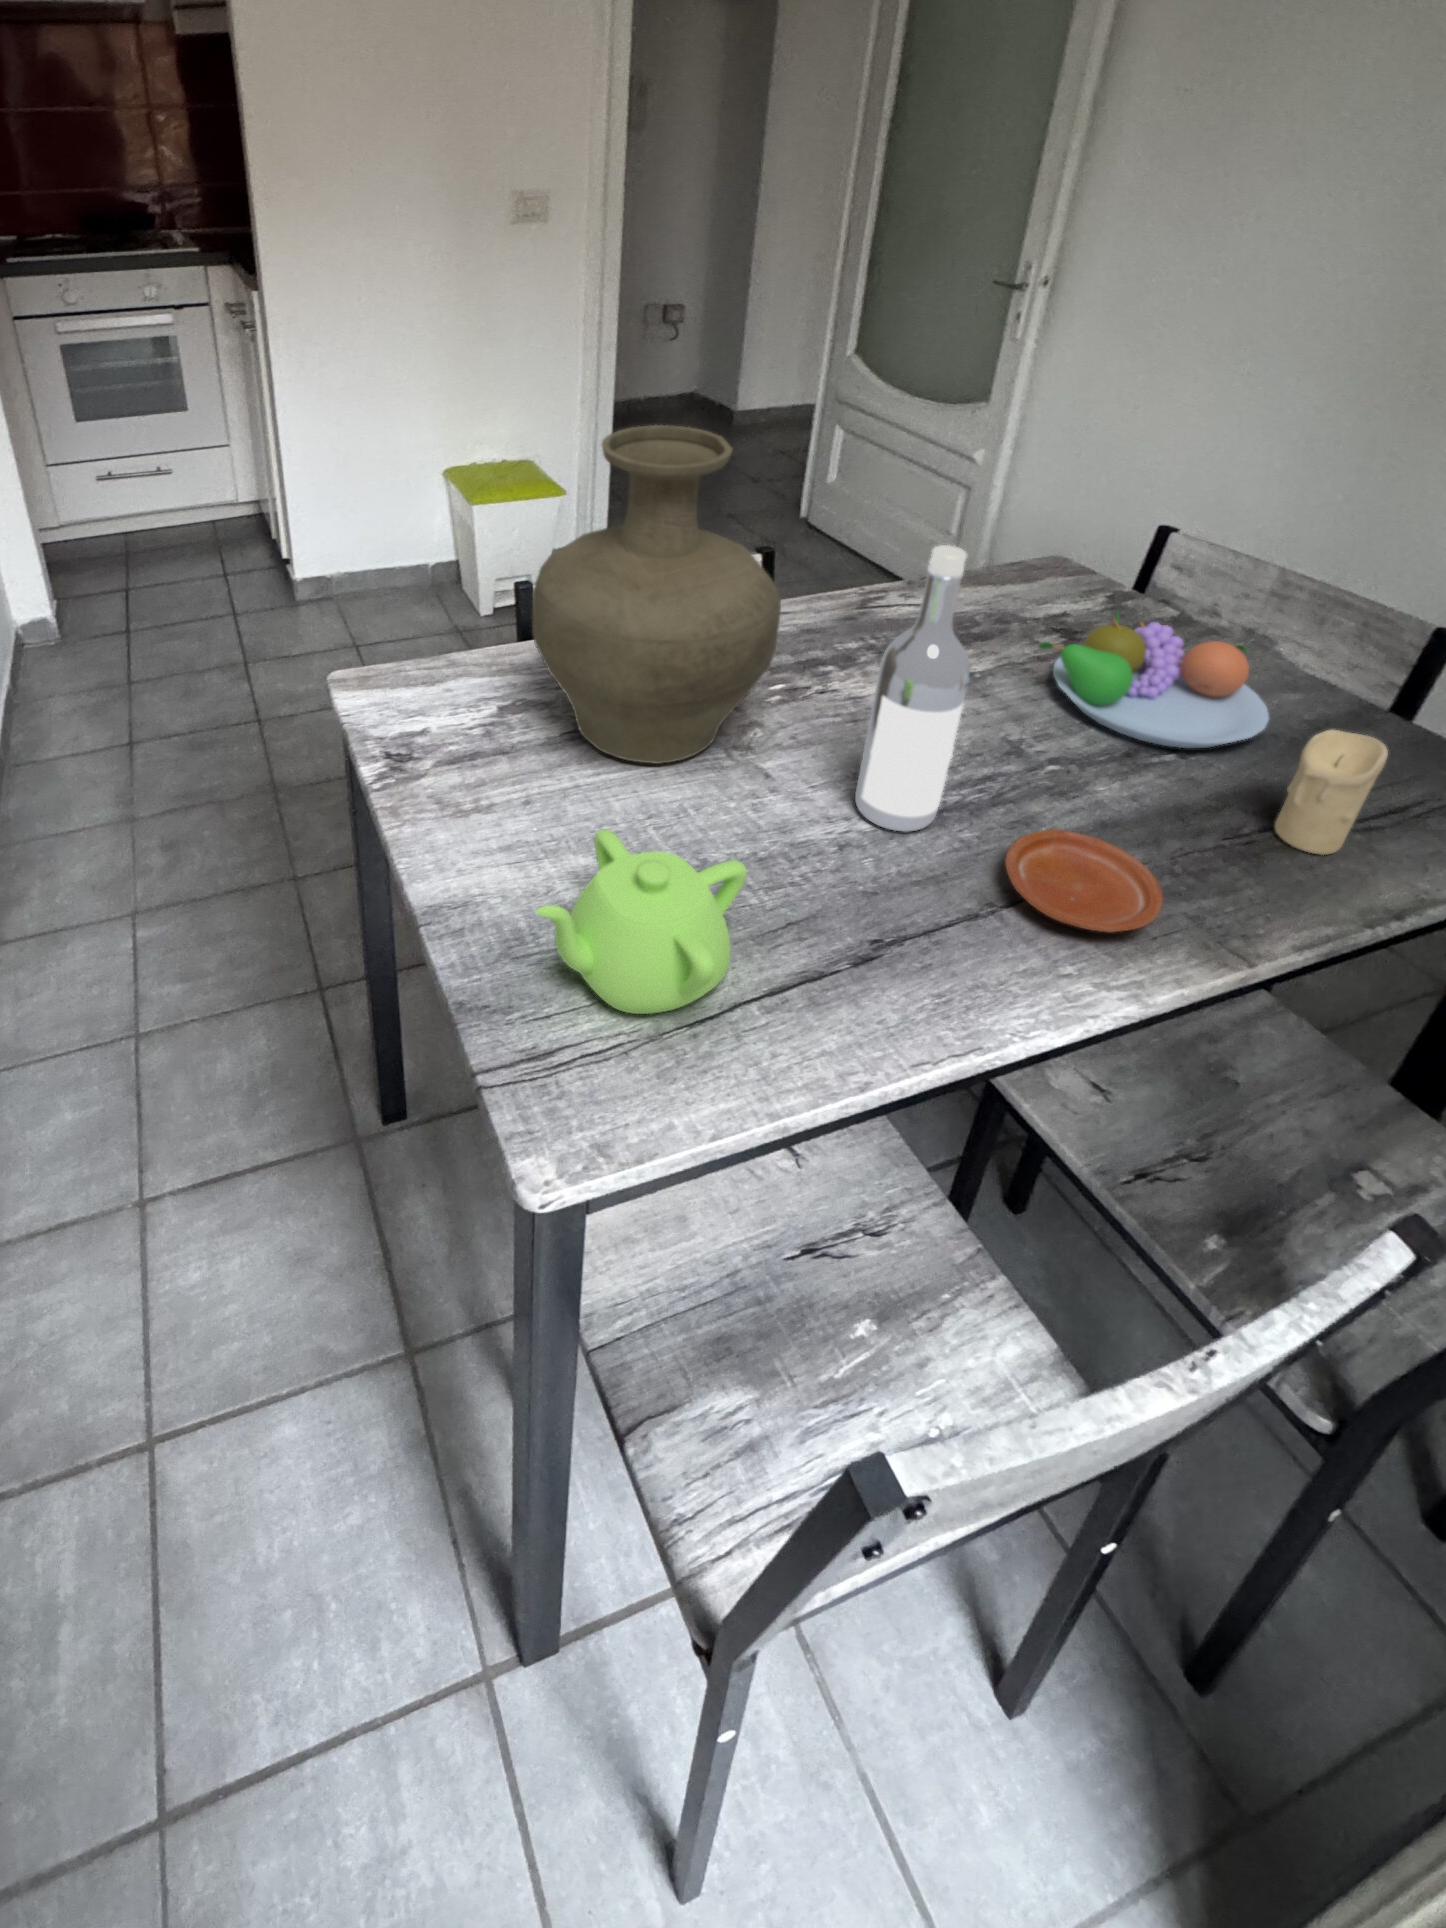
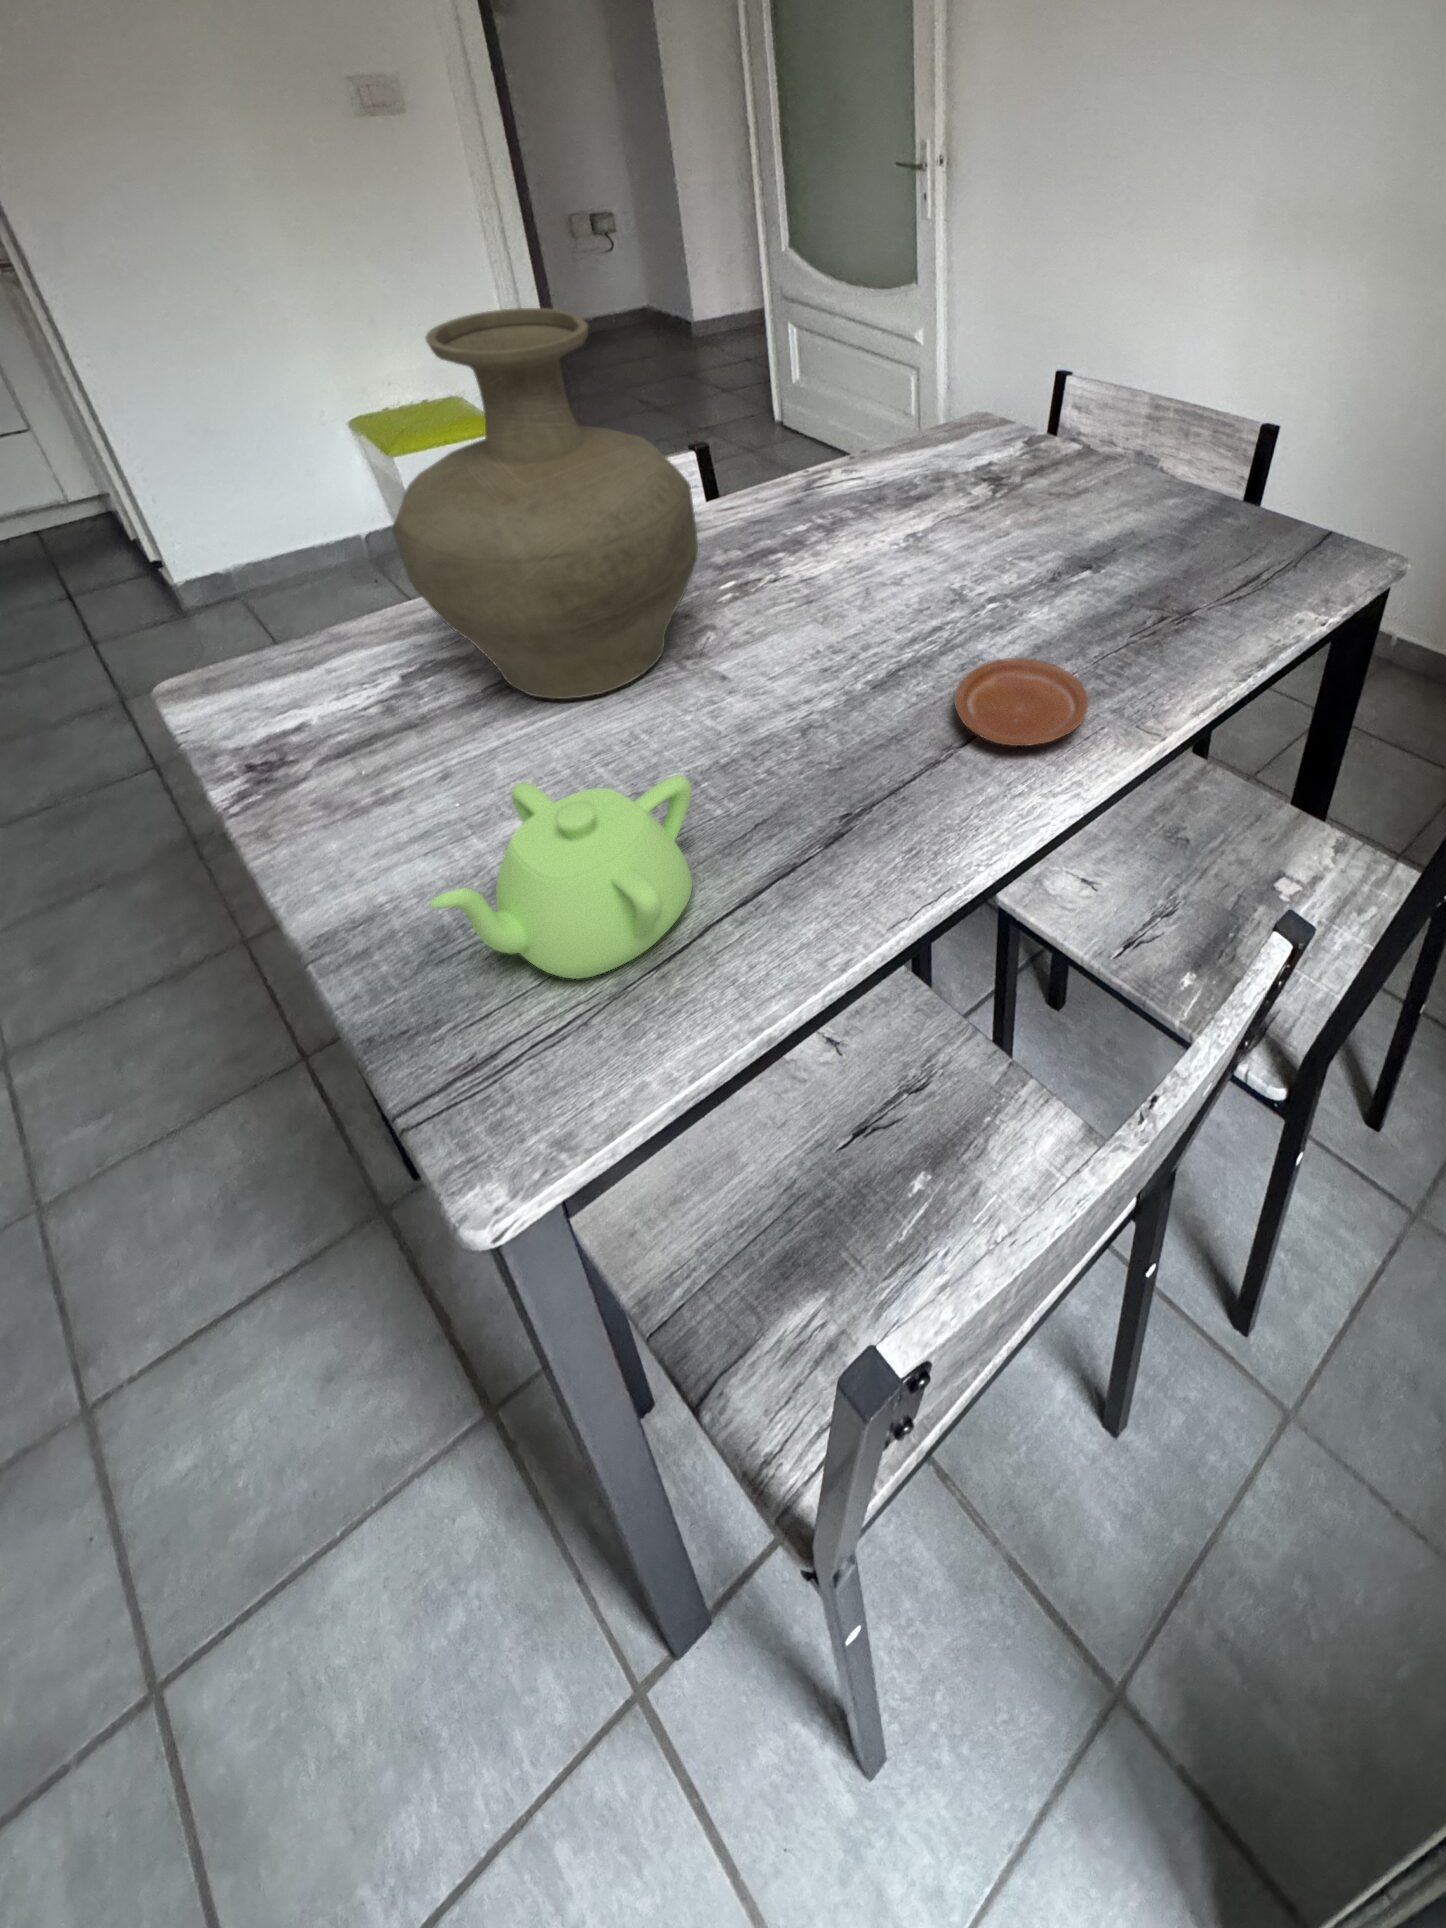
wine bottle: present [855,545,970,832] -> none [800,398,891,700]
fruit bowl: present [1039,611,1269,748] -> none [963,448,1155,563]
candle: present [1275,730,1388,855] -> none [1169,516,1234,628]

